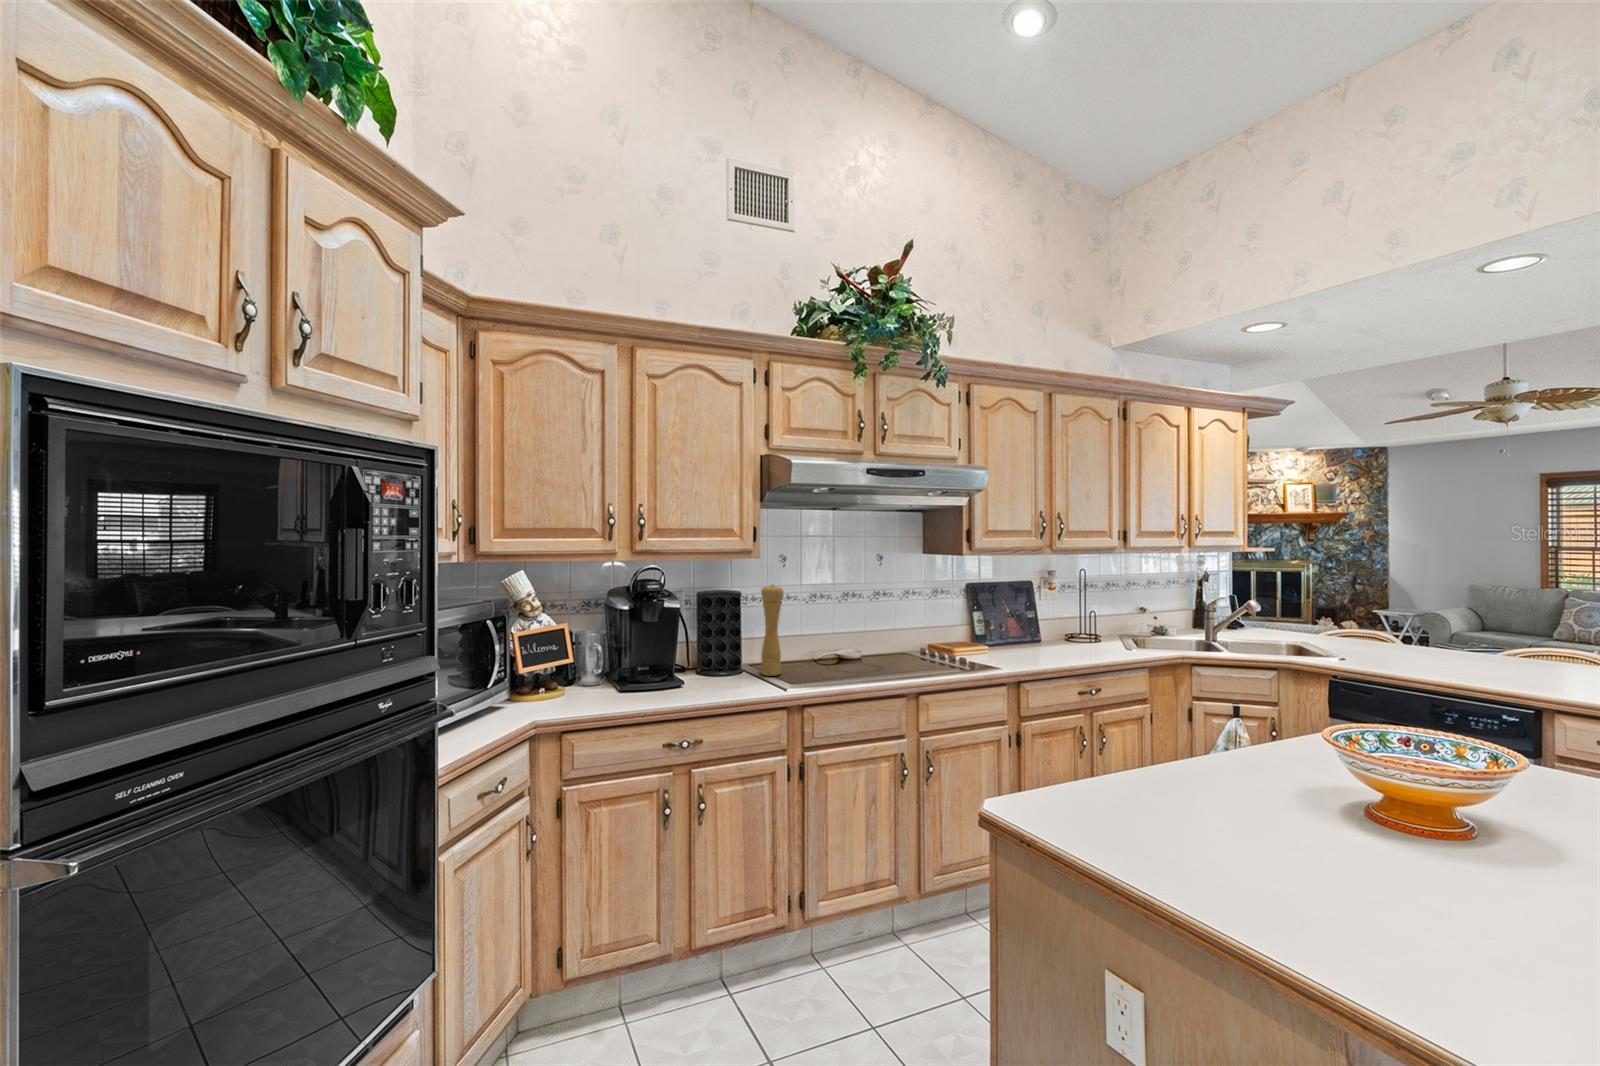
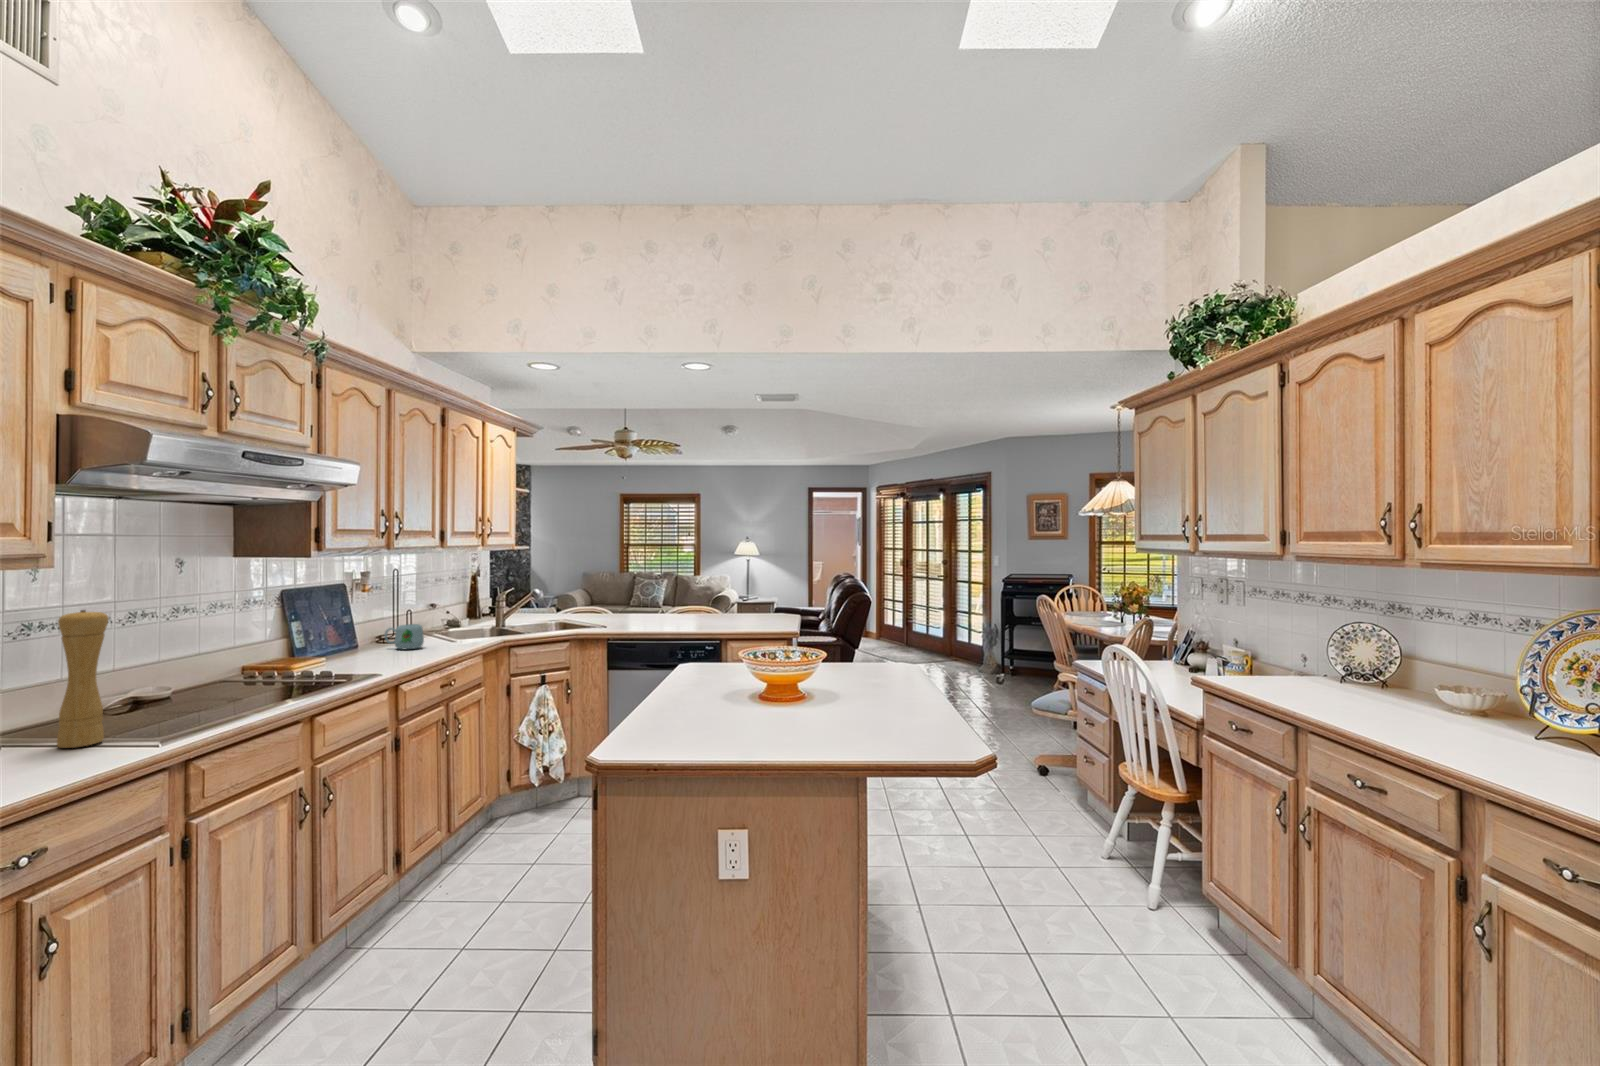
mug: none [1054,624,1090,650] -> present [385,624,424,650]

